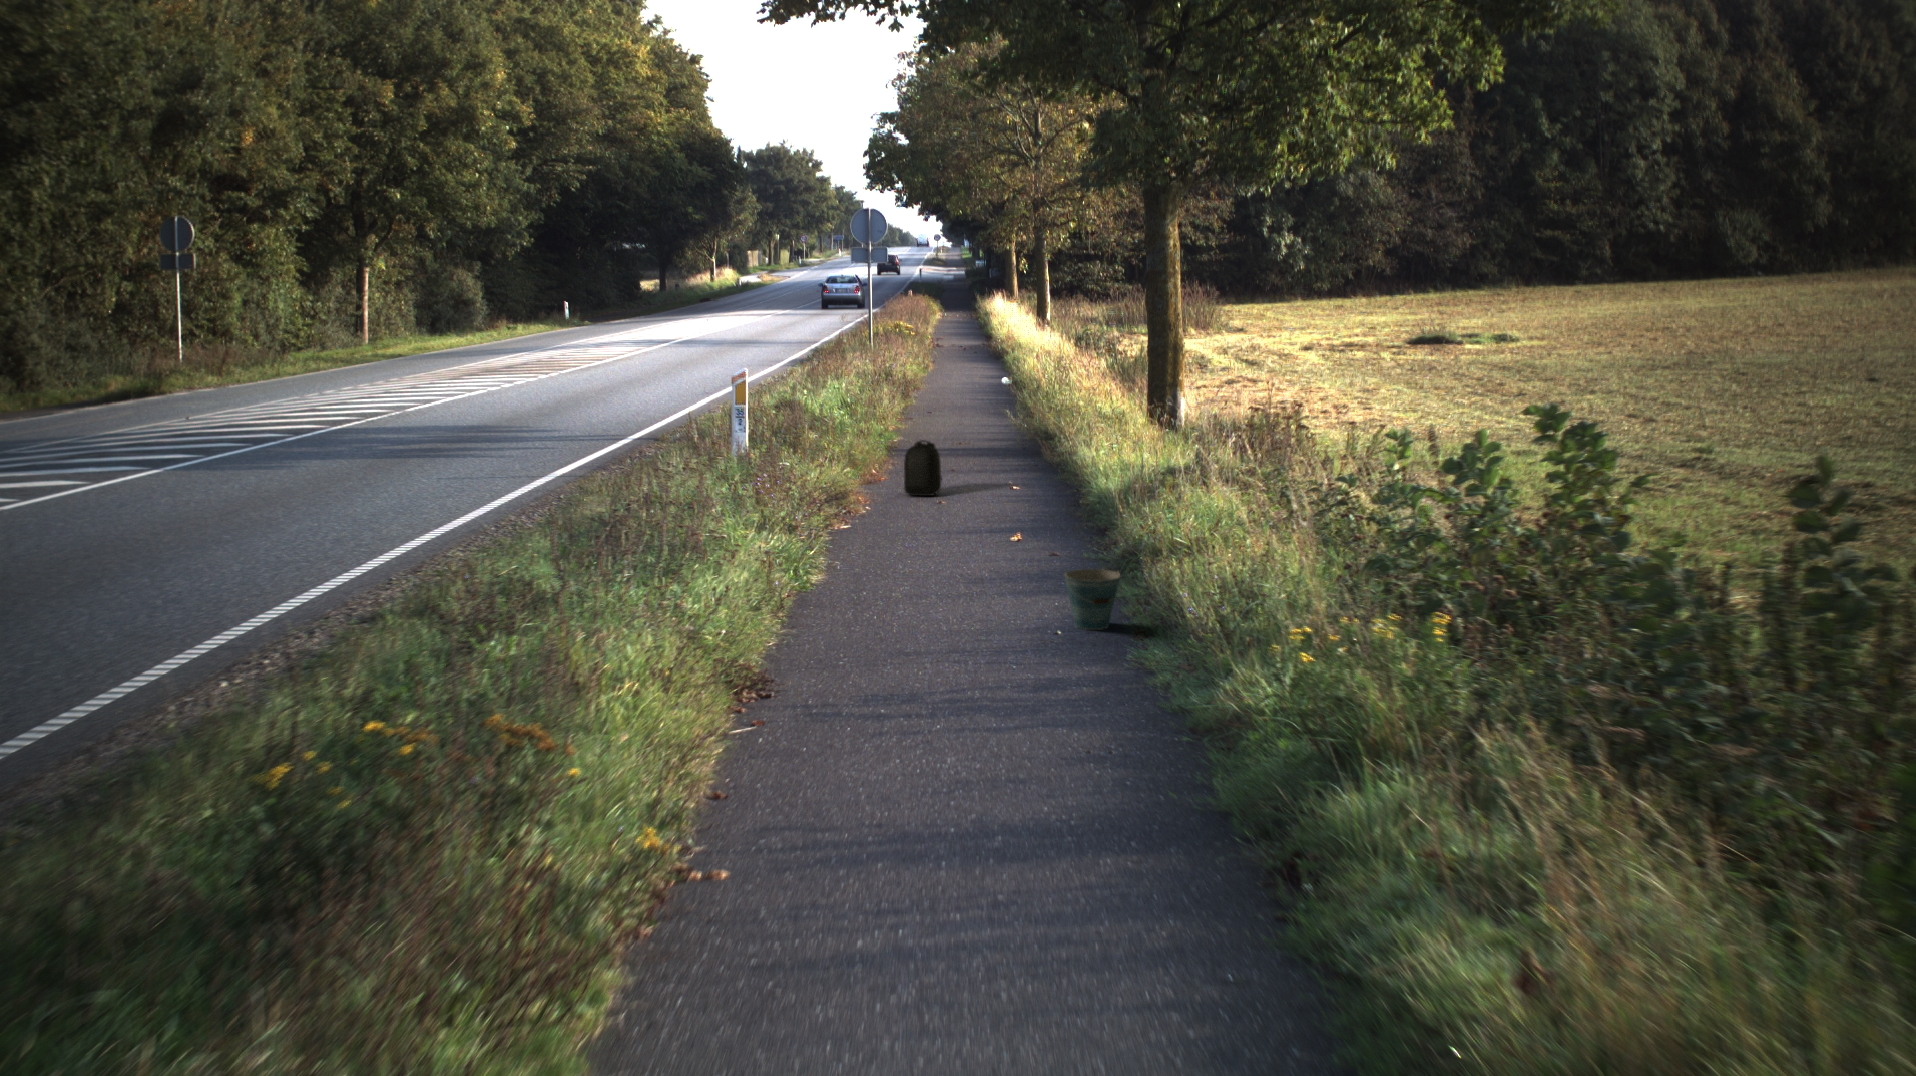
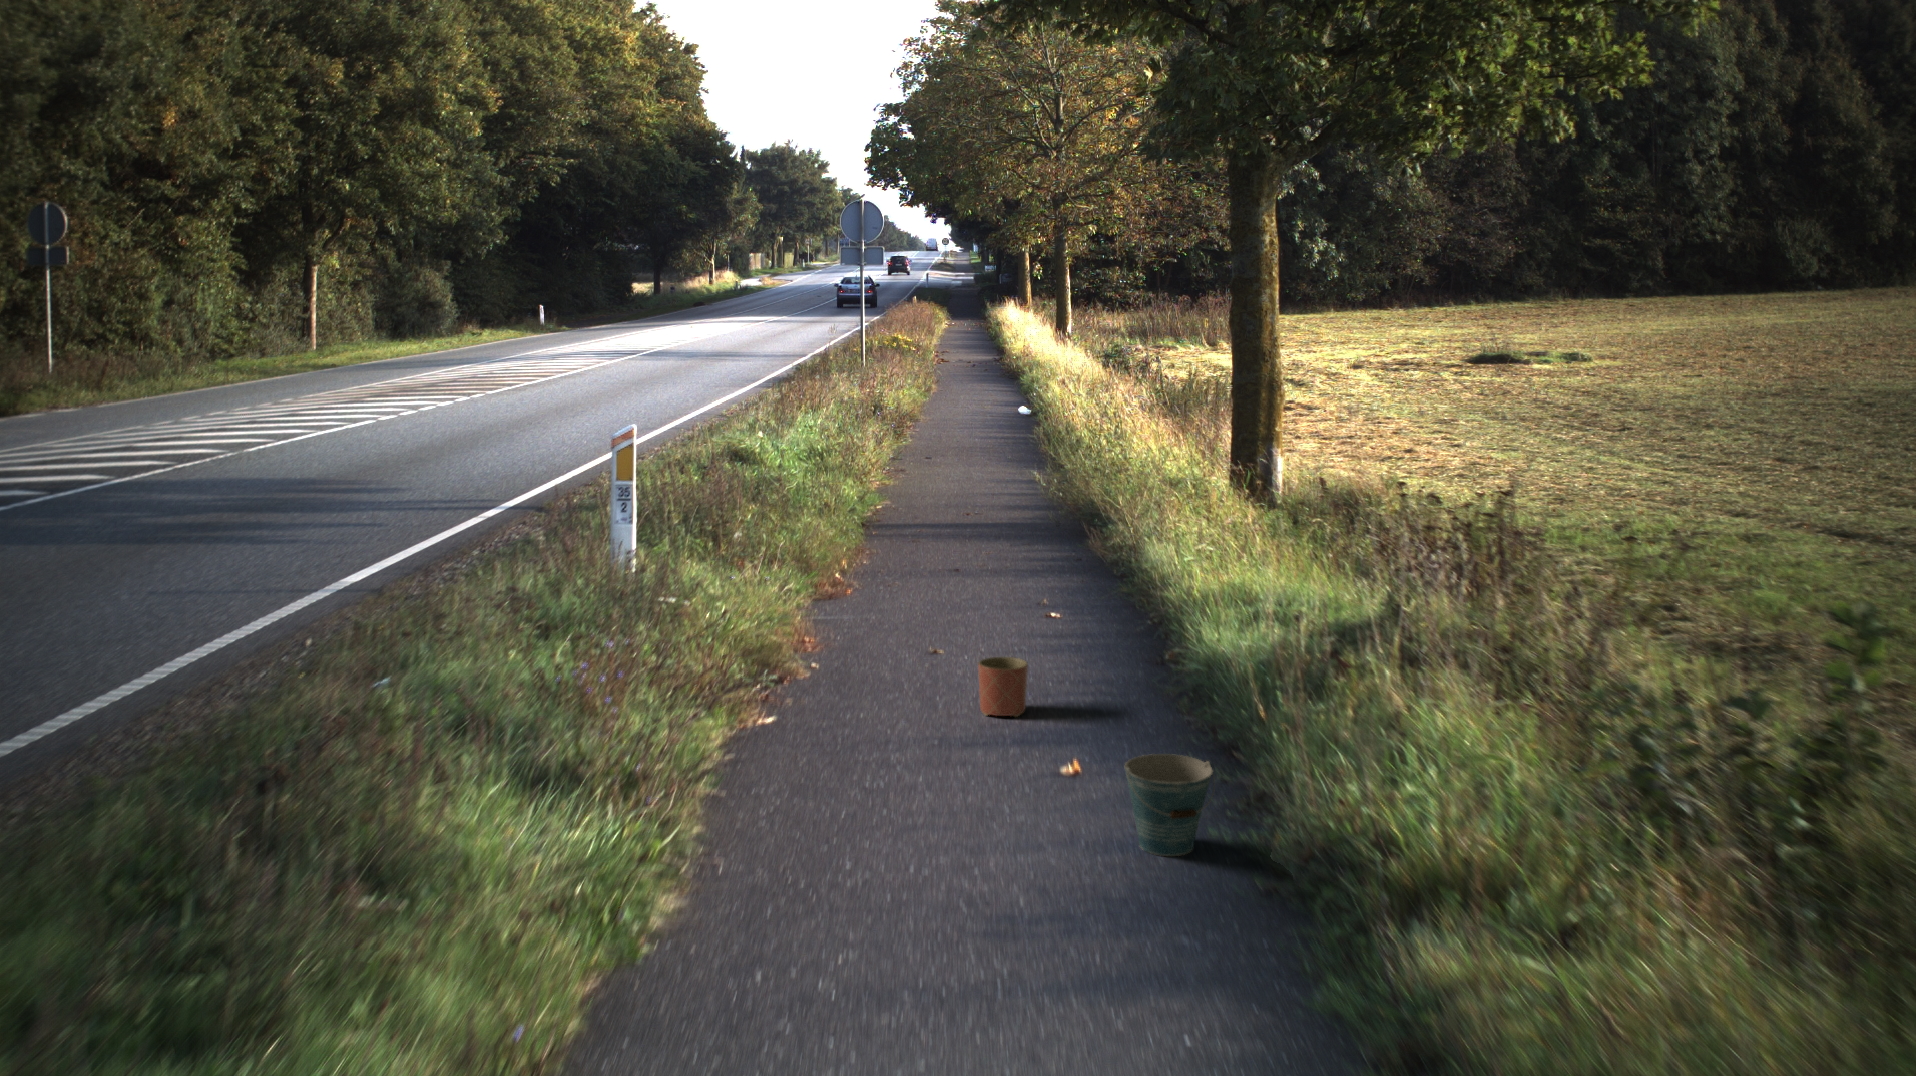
backpack: present [904,440,942,496] -> none [894,504,943,578]
planter: none [970,529,1004,569] -> present [978,657,1028,717]

